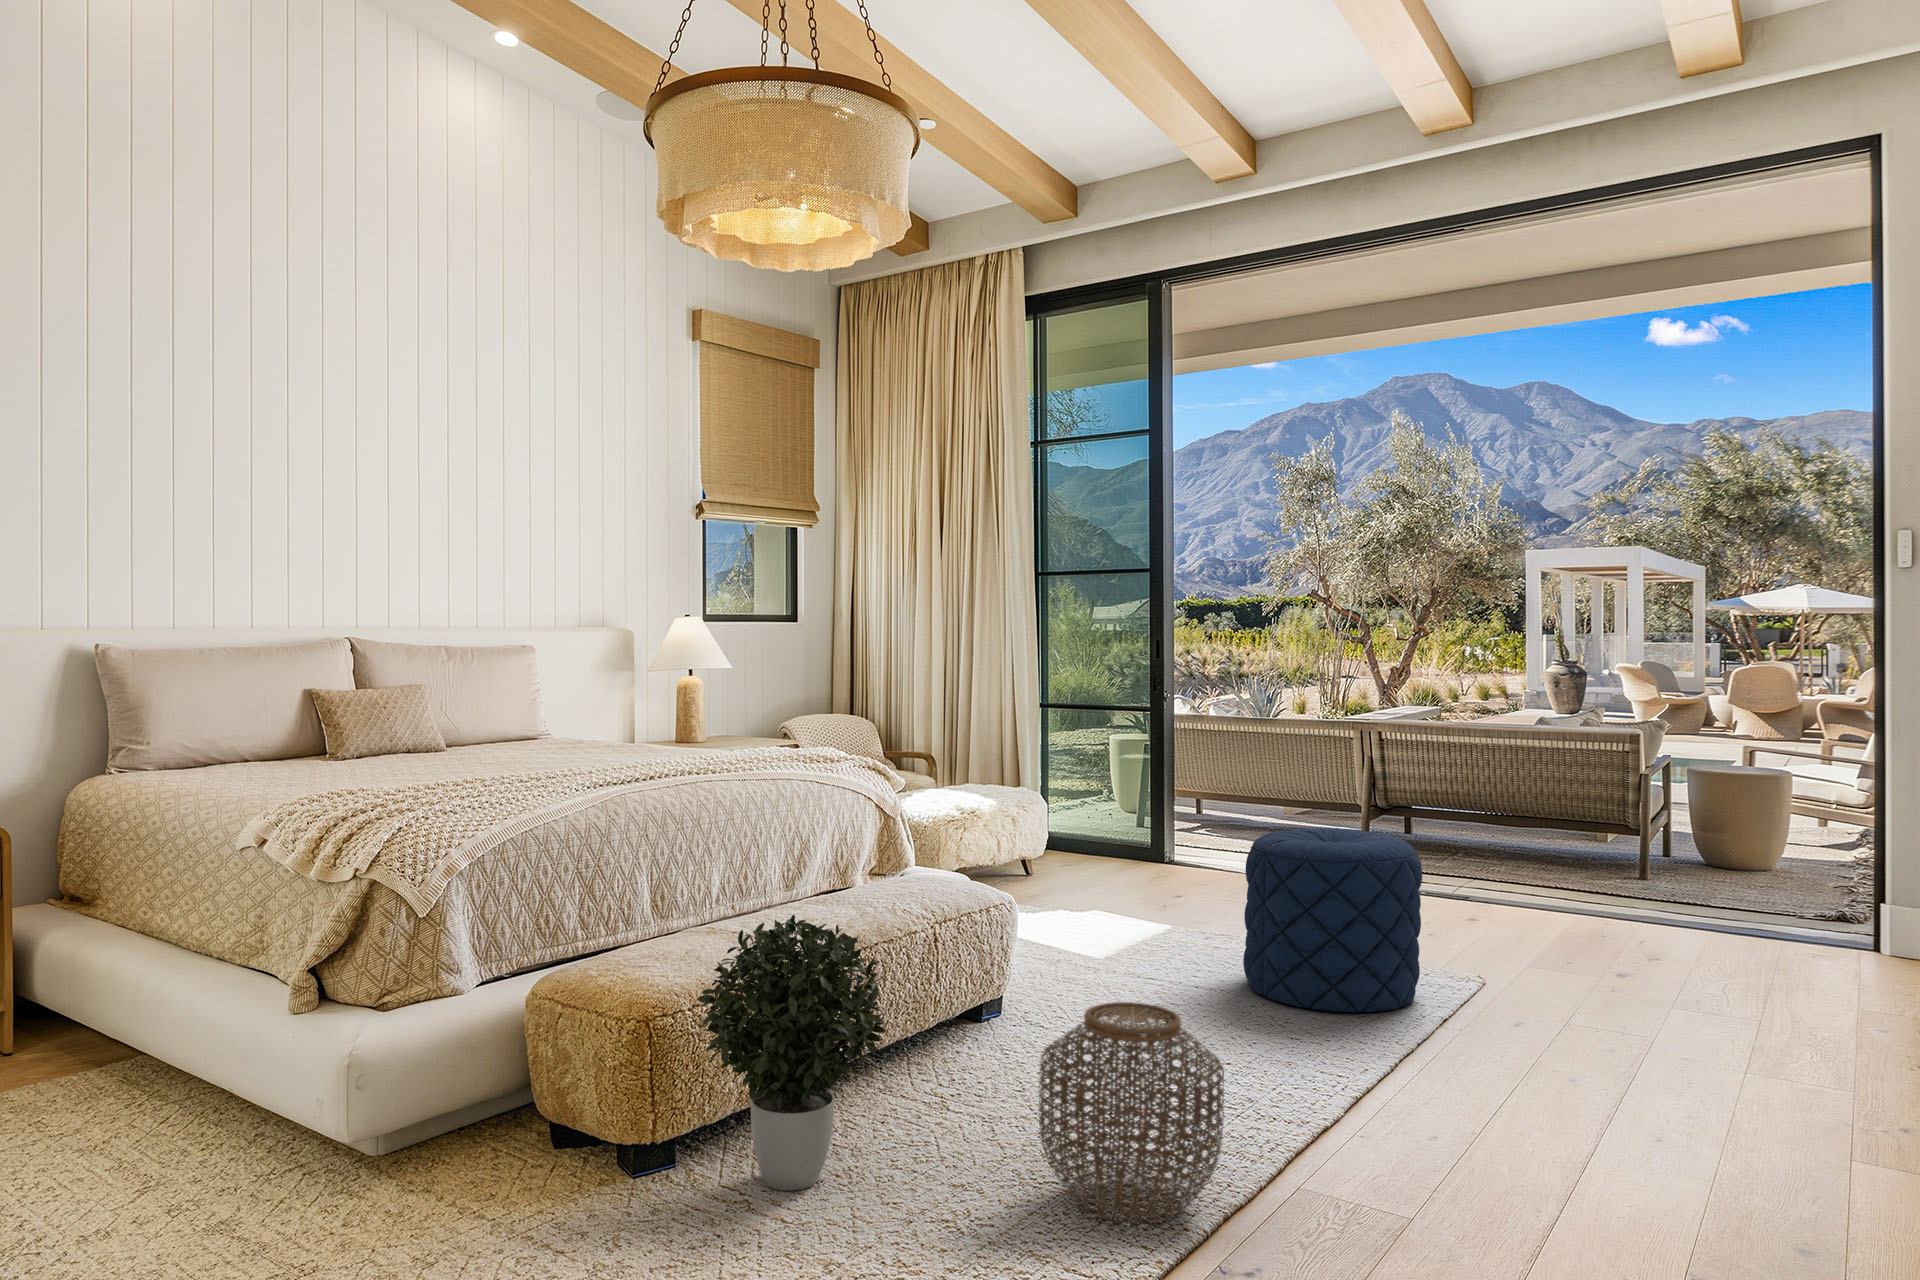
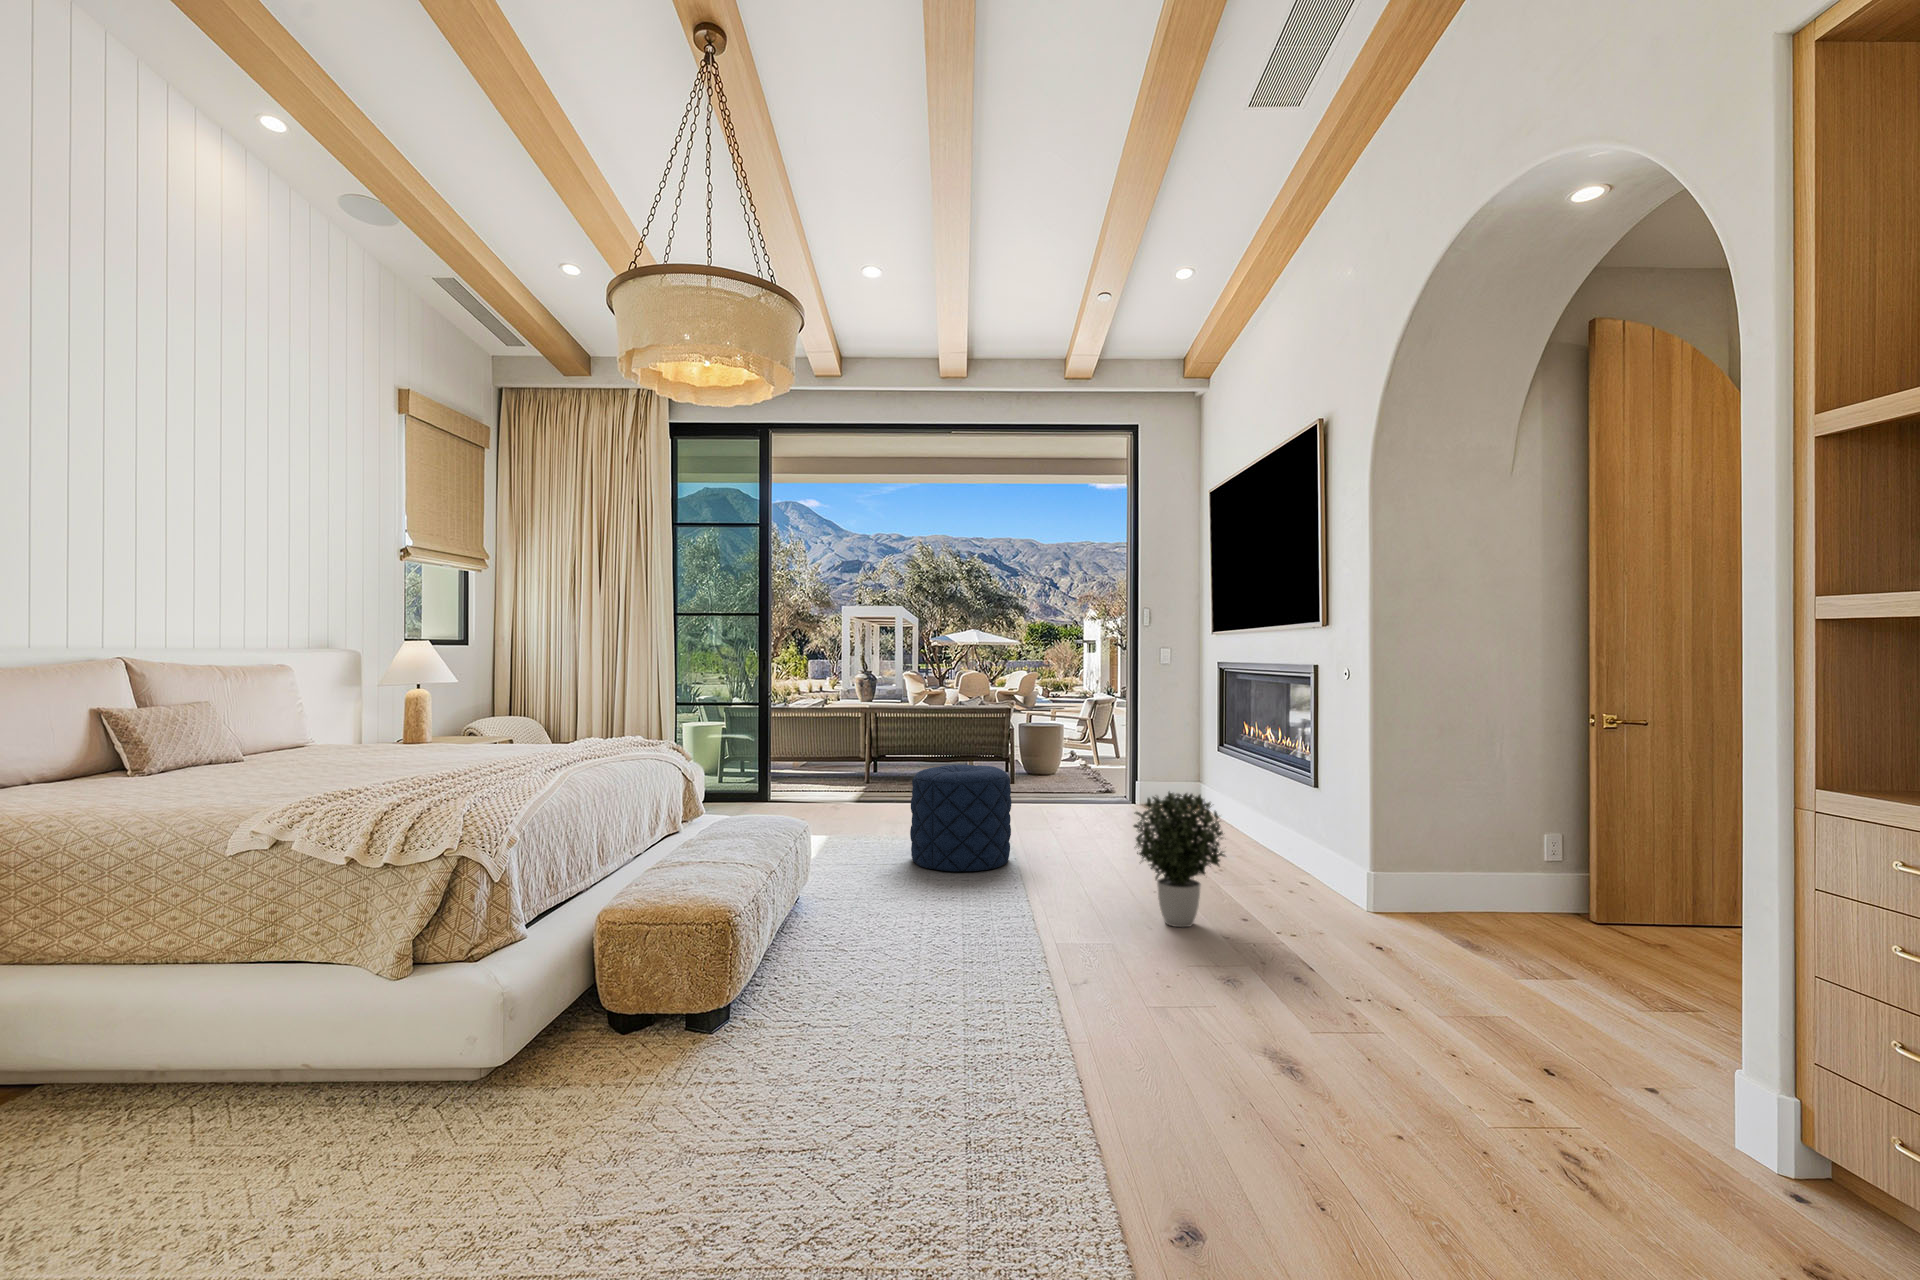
potted plant: present [698,915,887,1191] -> present [1134,792,1225,927]
woven basket: present [1039,1002,1224,1225] -> none [956,864,1065,994]

